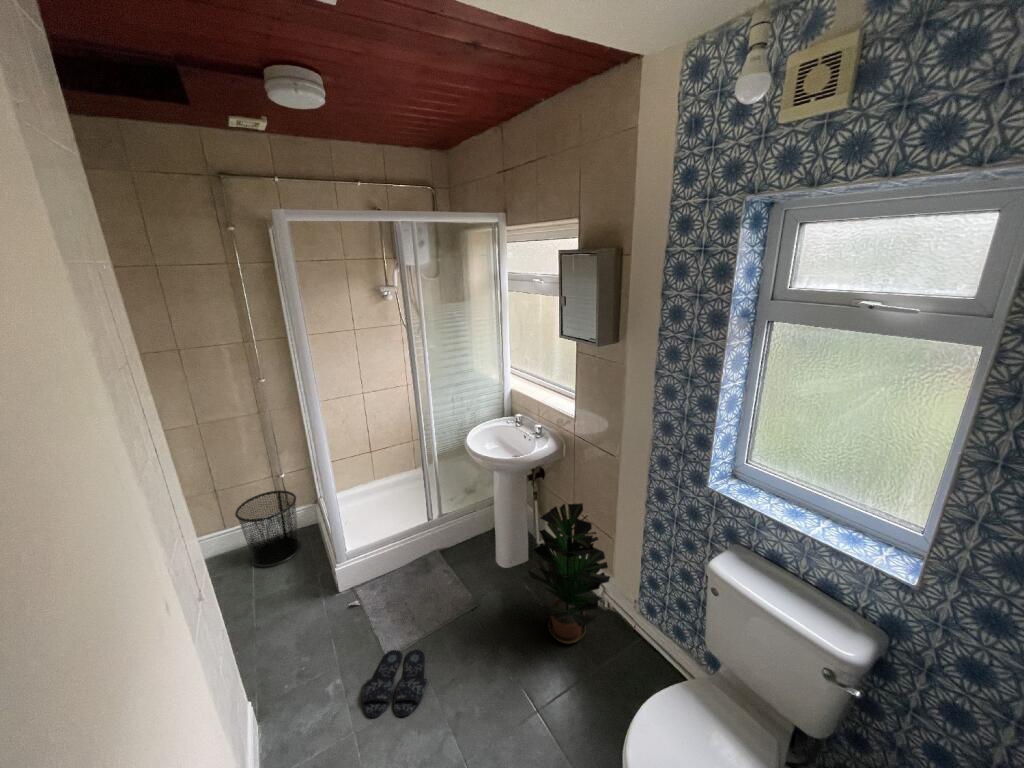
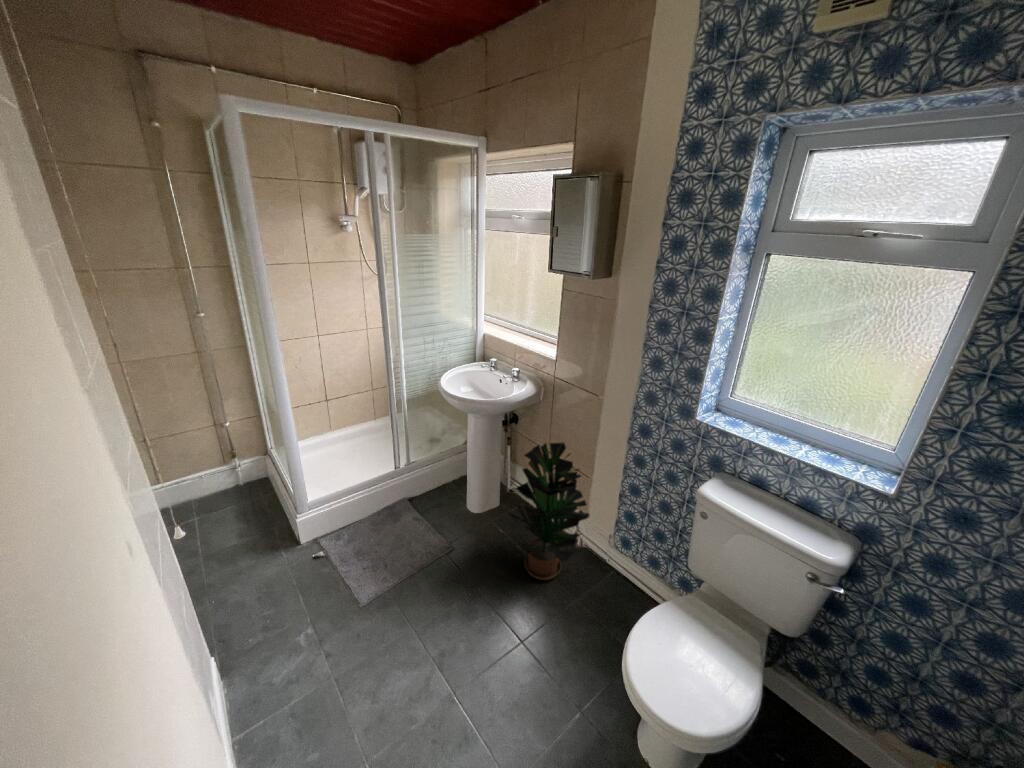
waste bin: present [235,490,301,567] -> none [168,437,246,520]
slippers: present [362,650,427,717] -> none [335,594,404,661]

